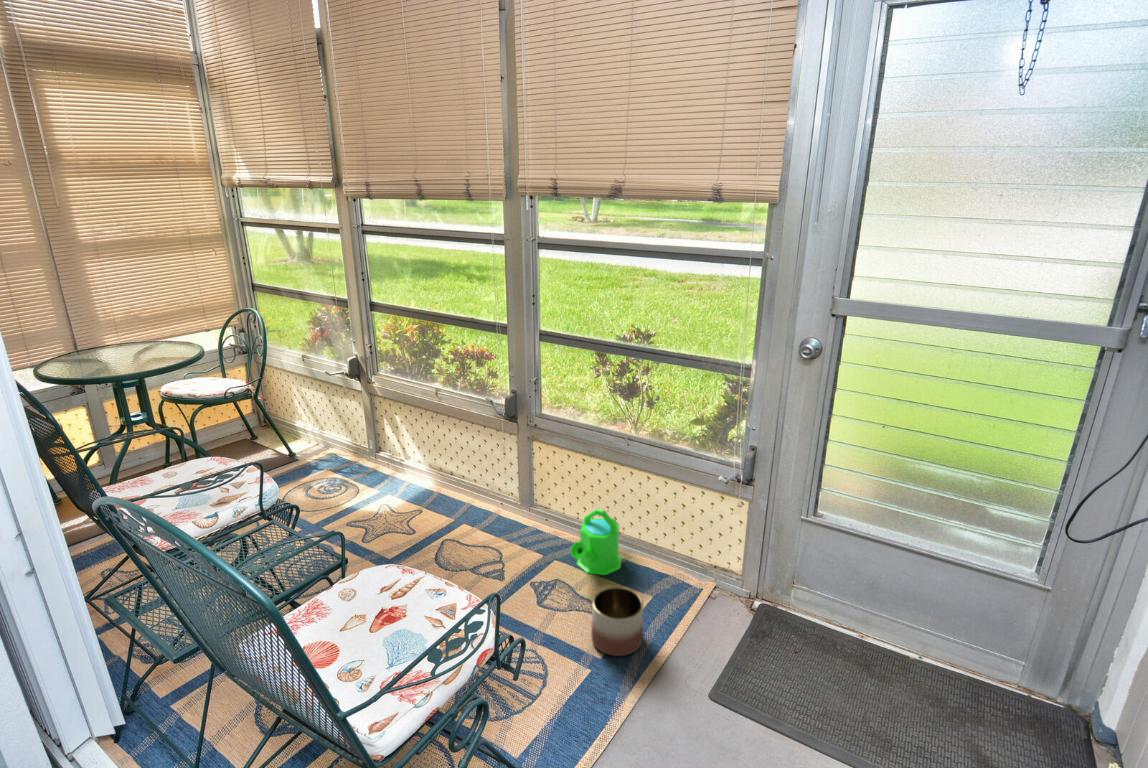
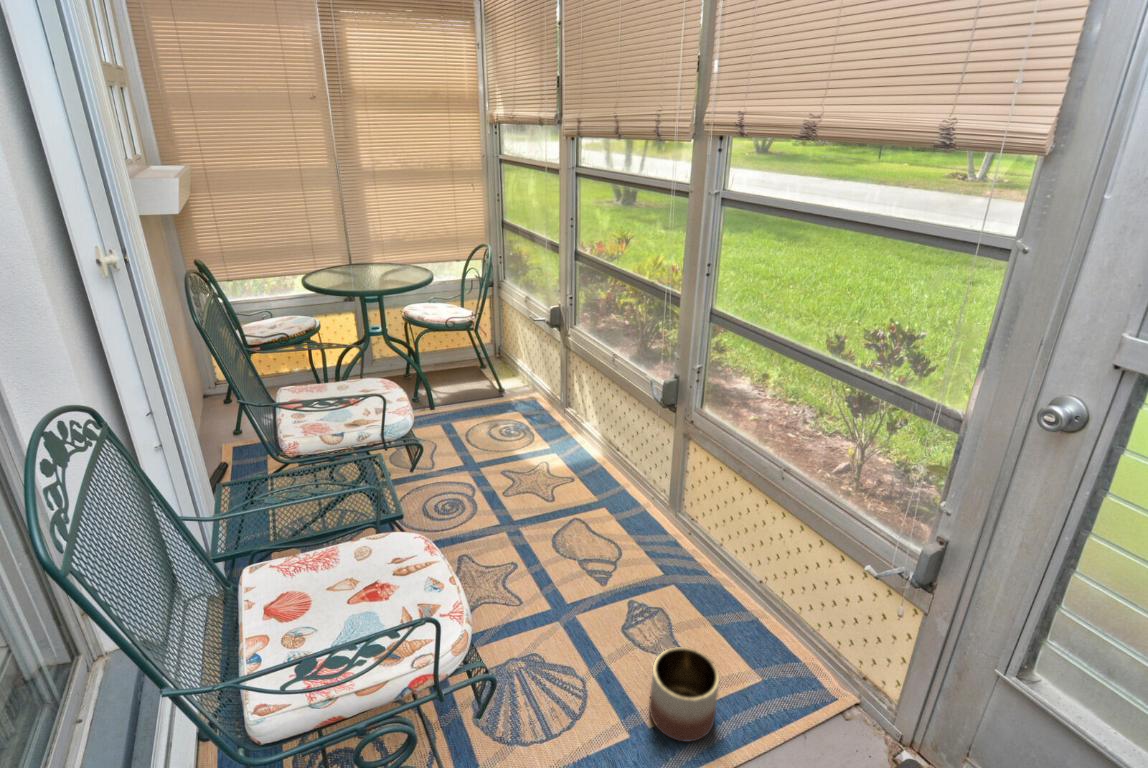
watering can: present [571,508,622,575] -> none [676,542,764,625]

